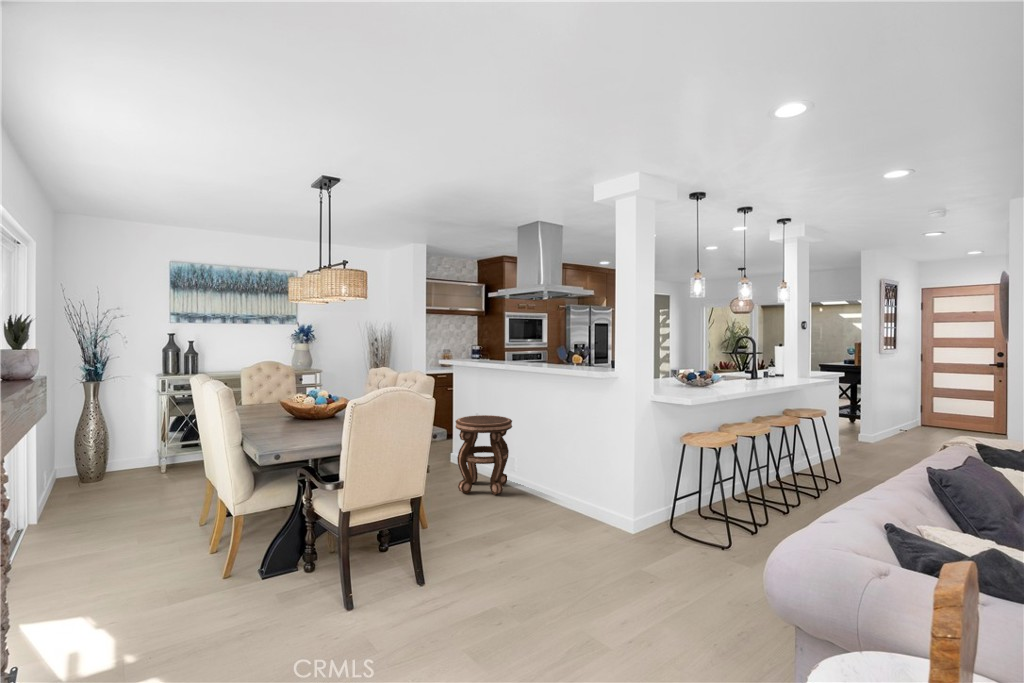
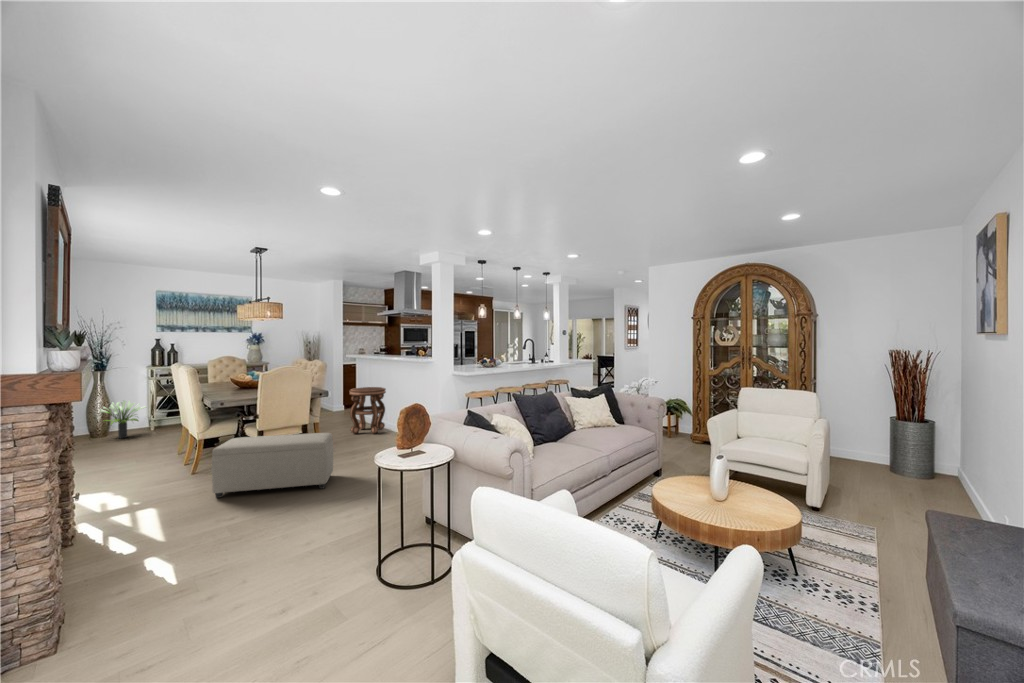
potted plant: none [90,427,156,485] -> present [100,401,146,438]
ottoman: none [269,523,481,660] -> present [212,433,333,498]

